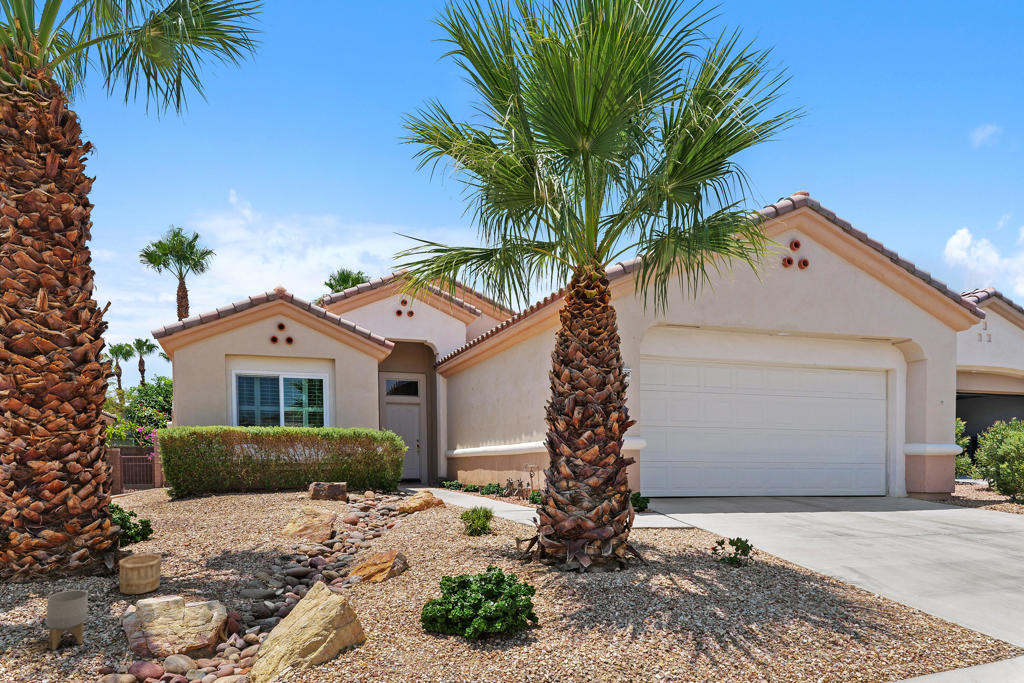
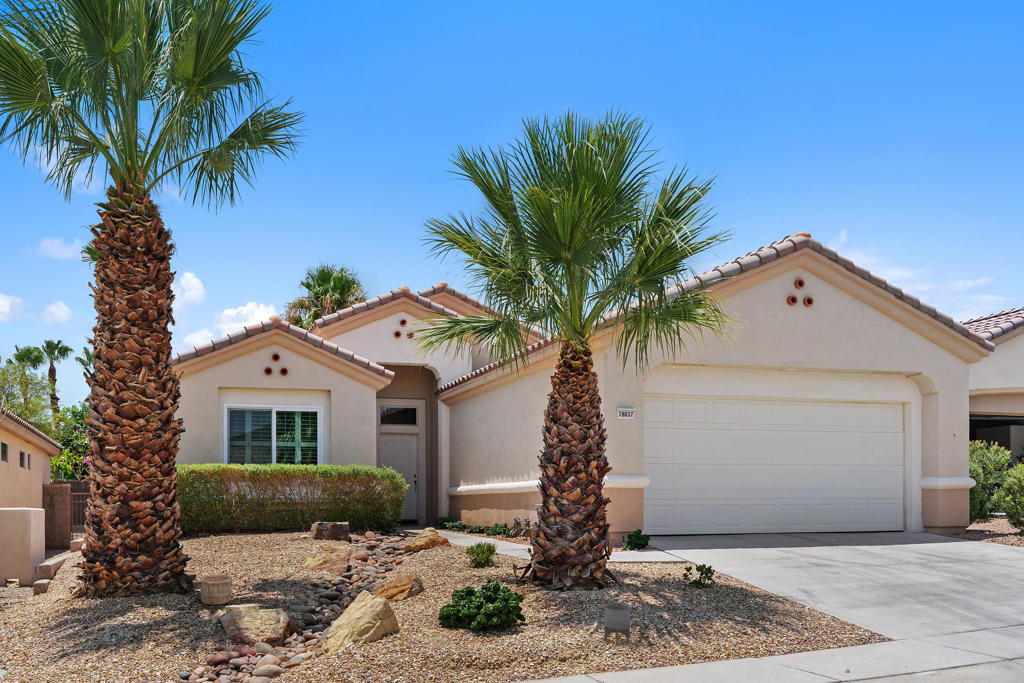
planter: present [46,590,88,650] -> present [604,604,630,645]

